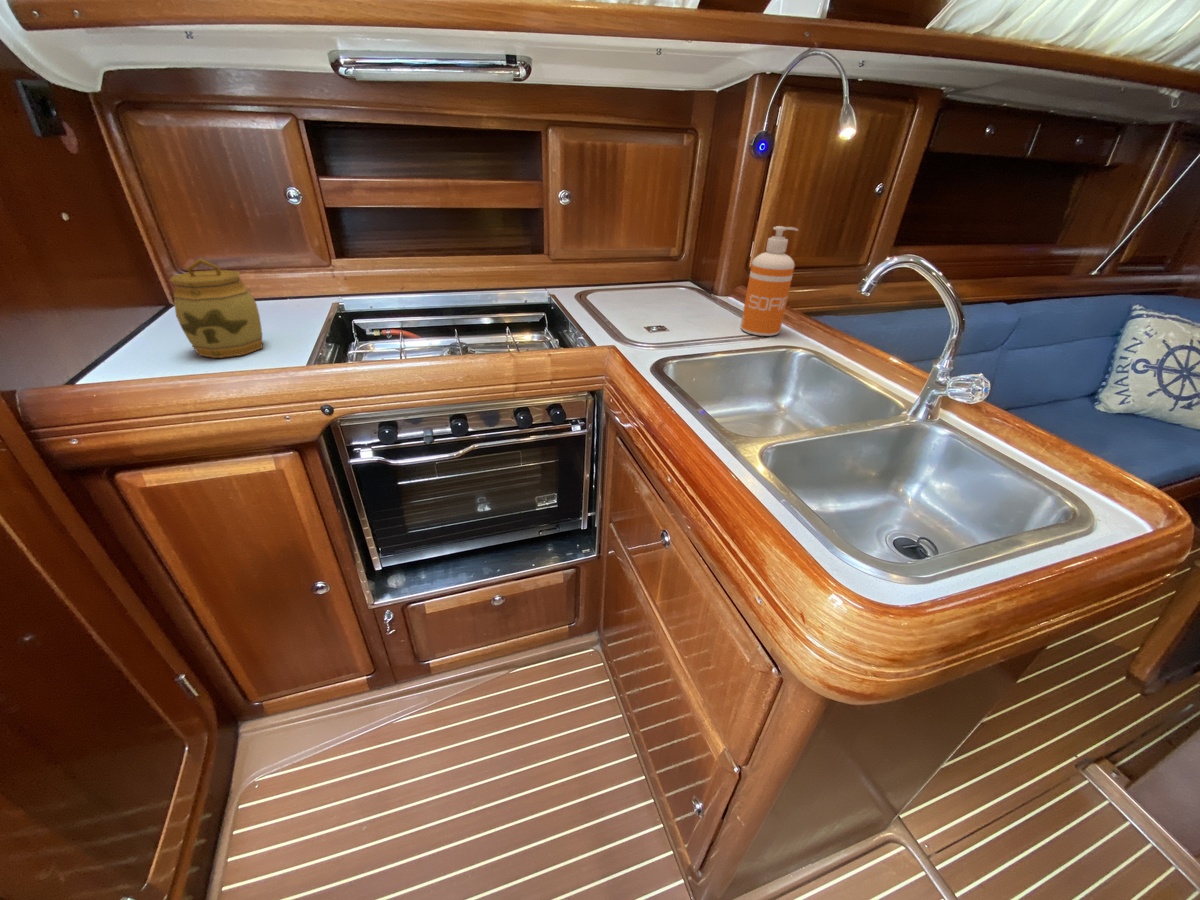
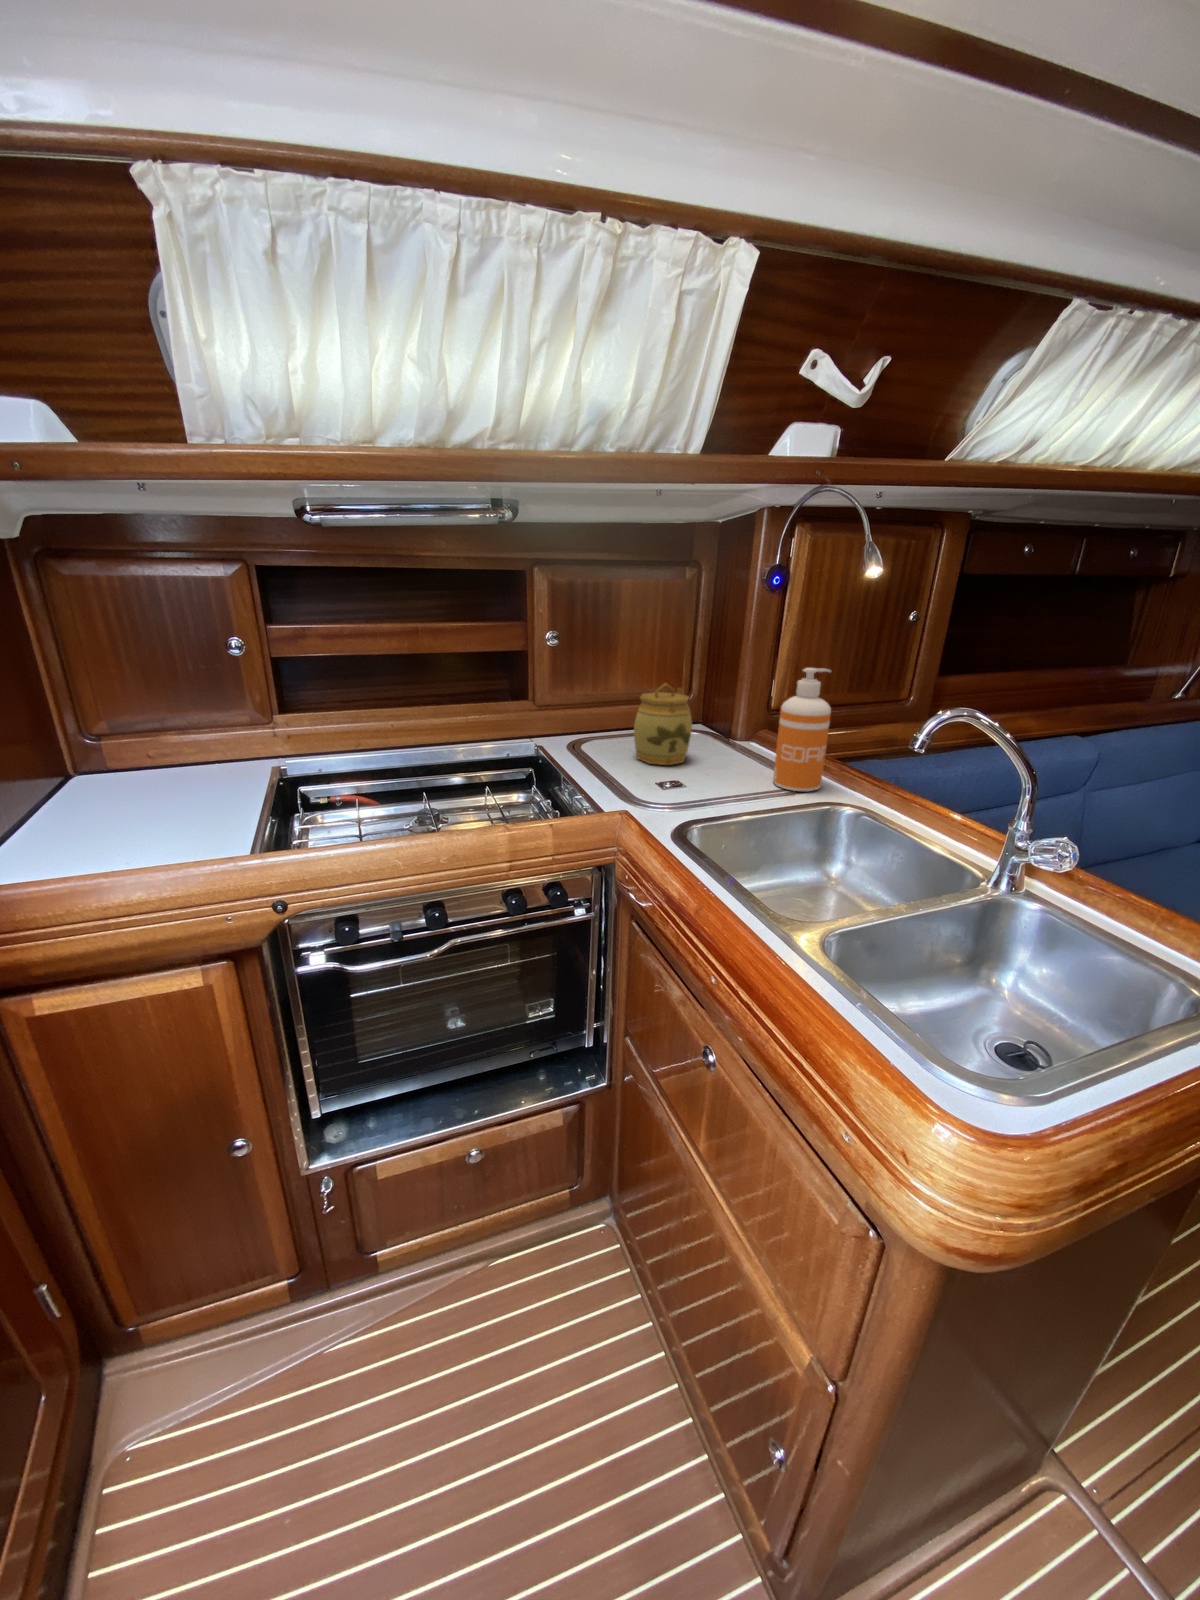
jar: present [170,258,262,358] -> present [634,683,692,765]

